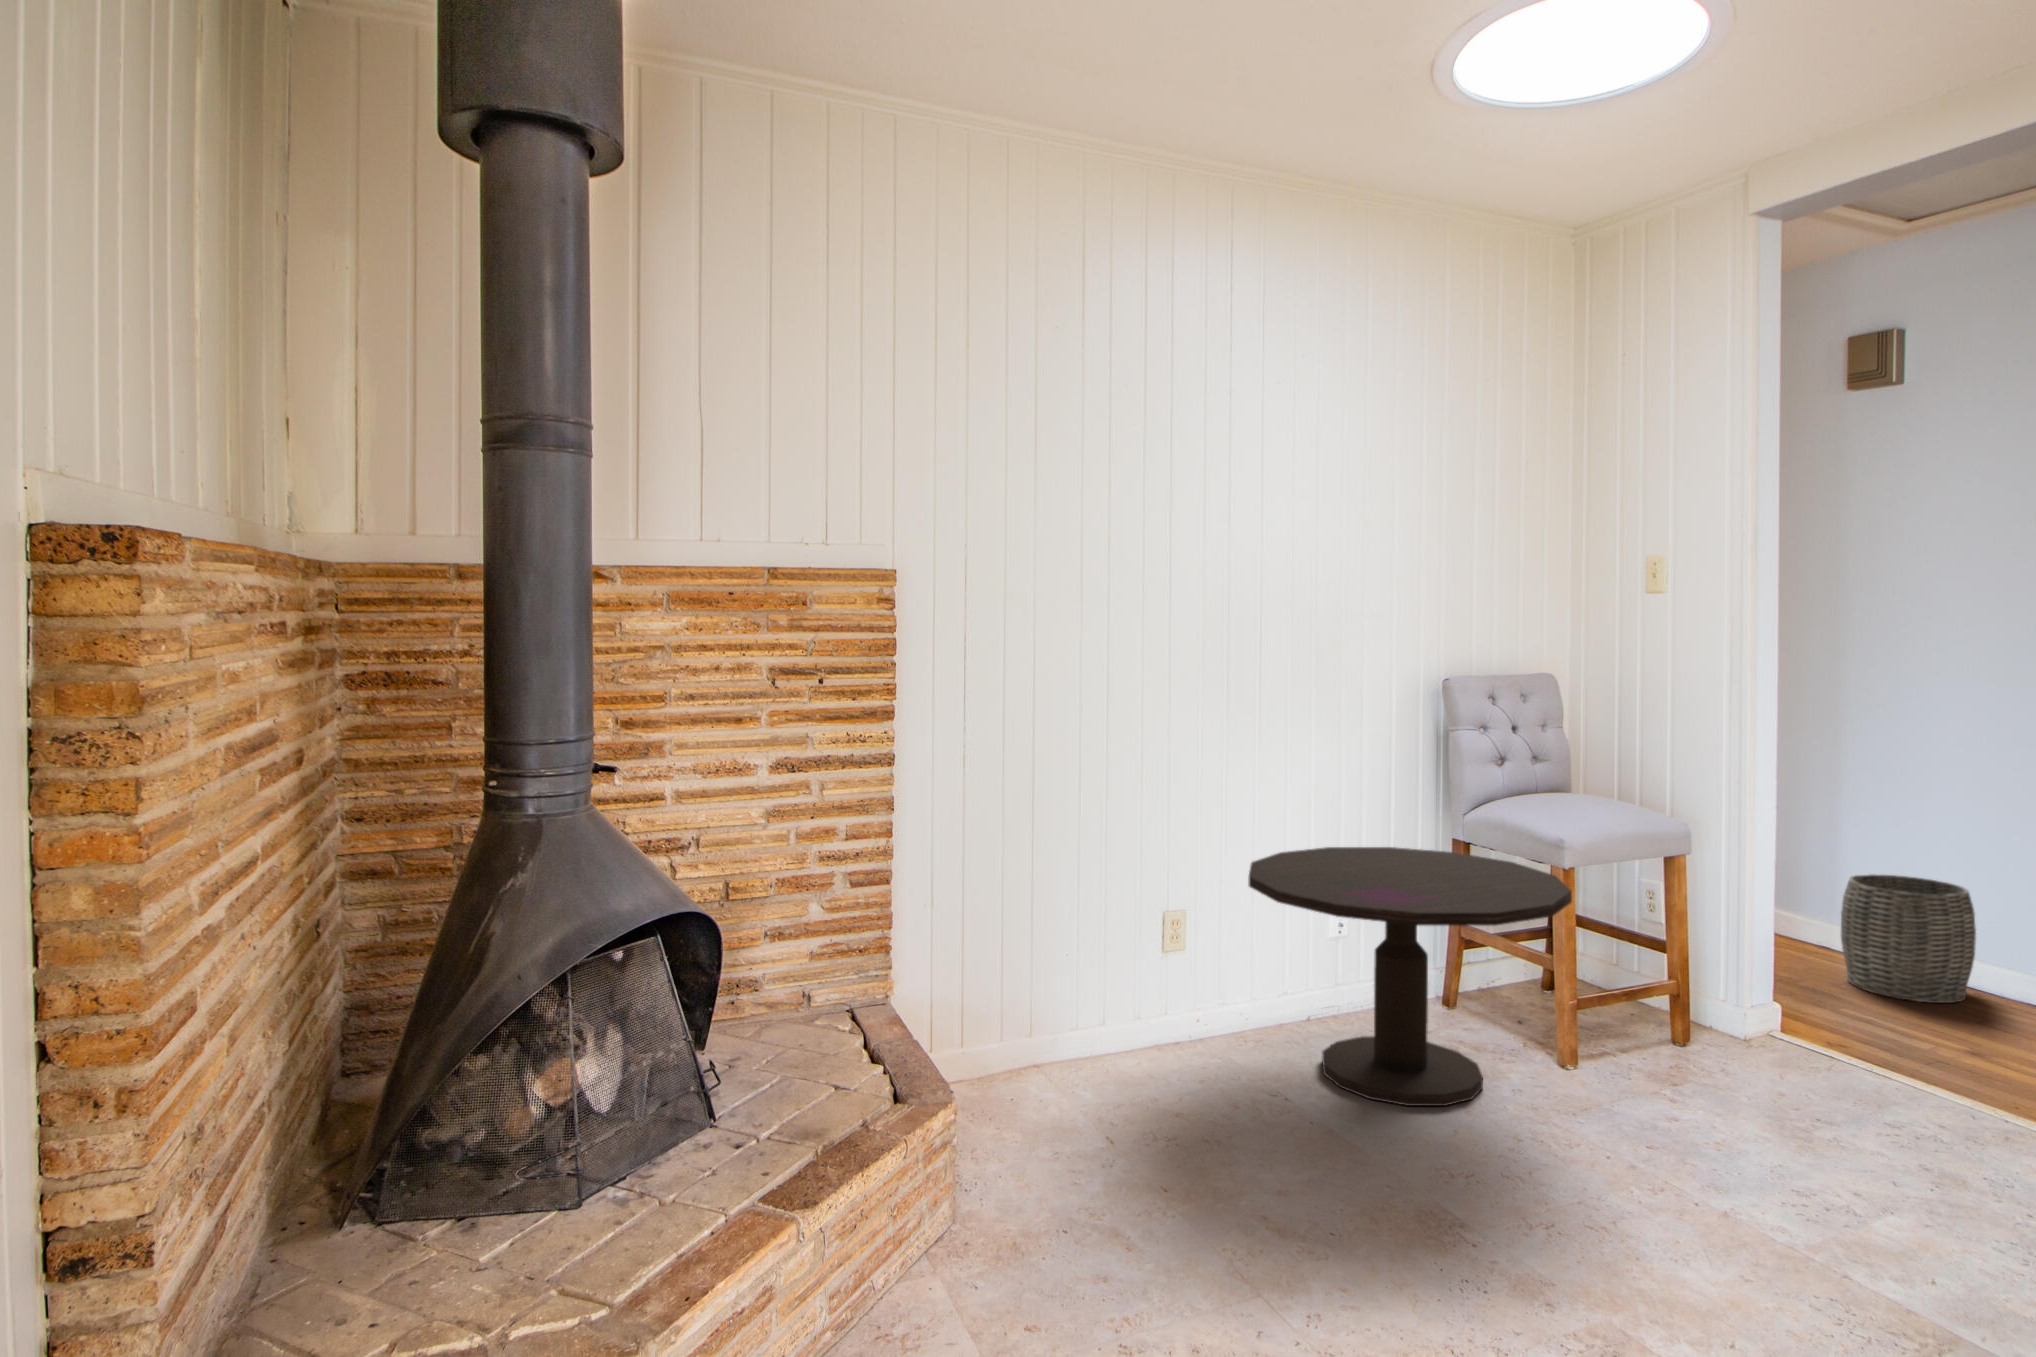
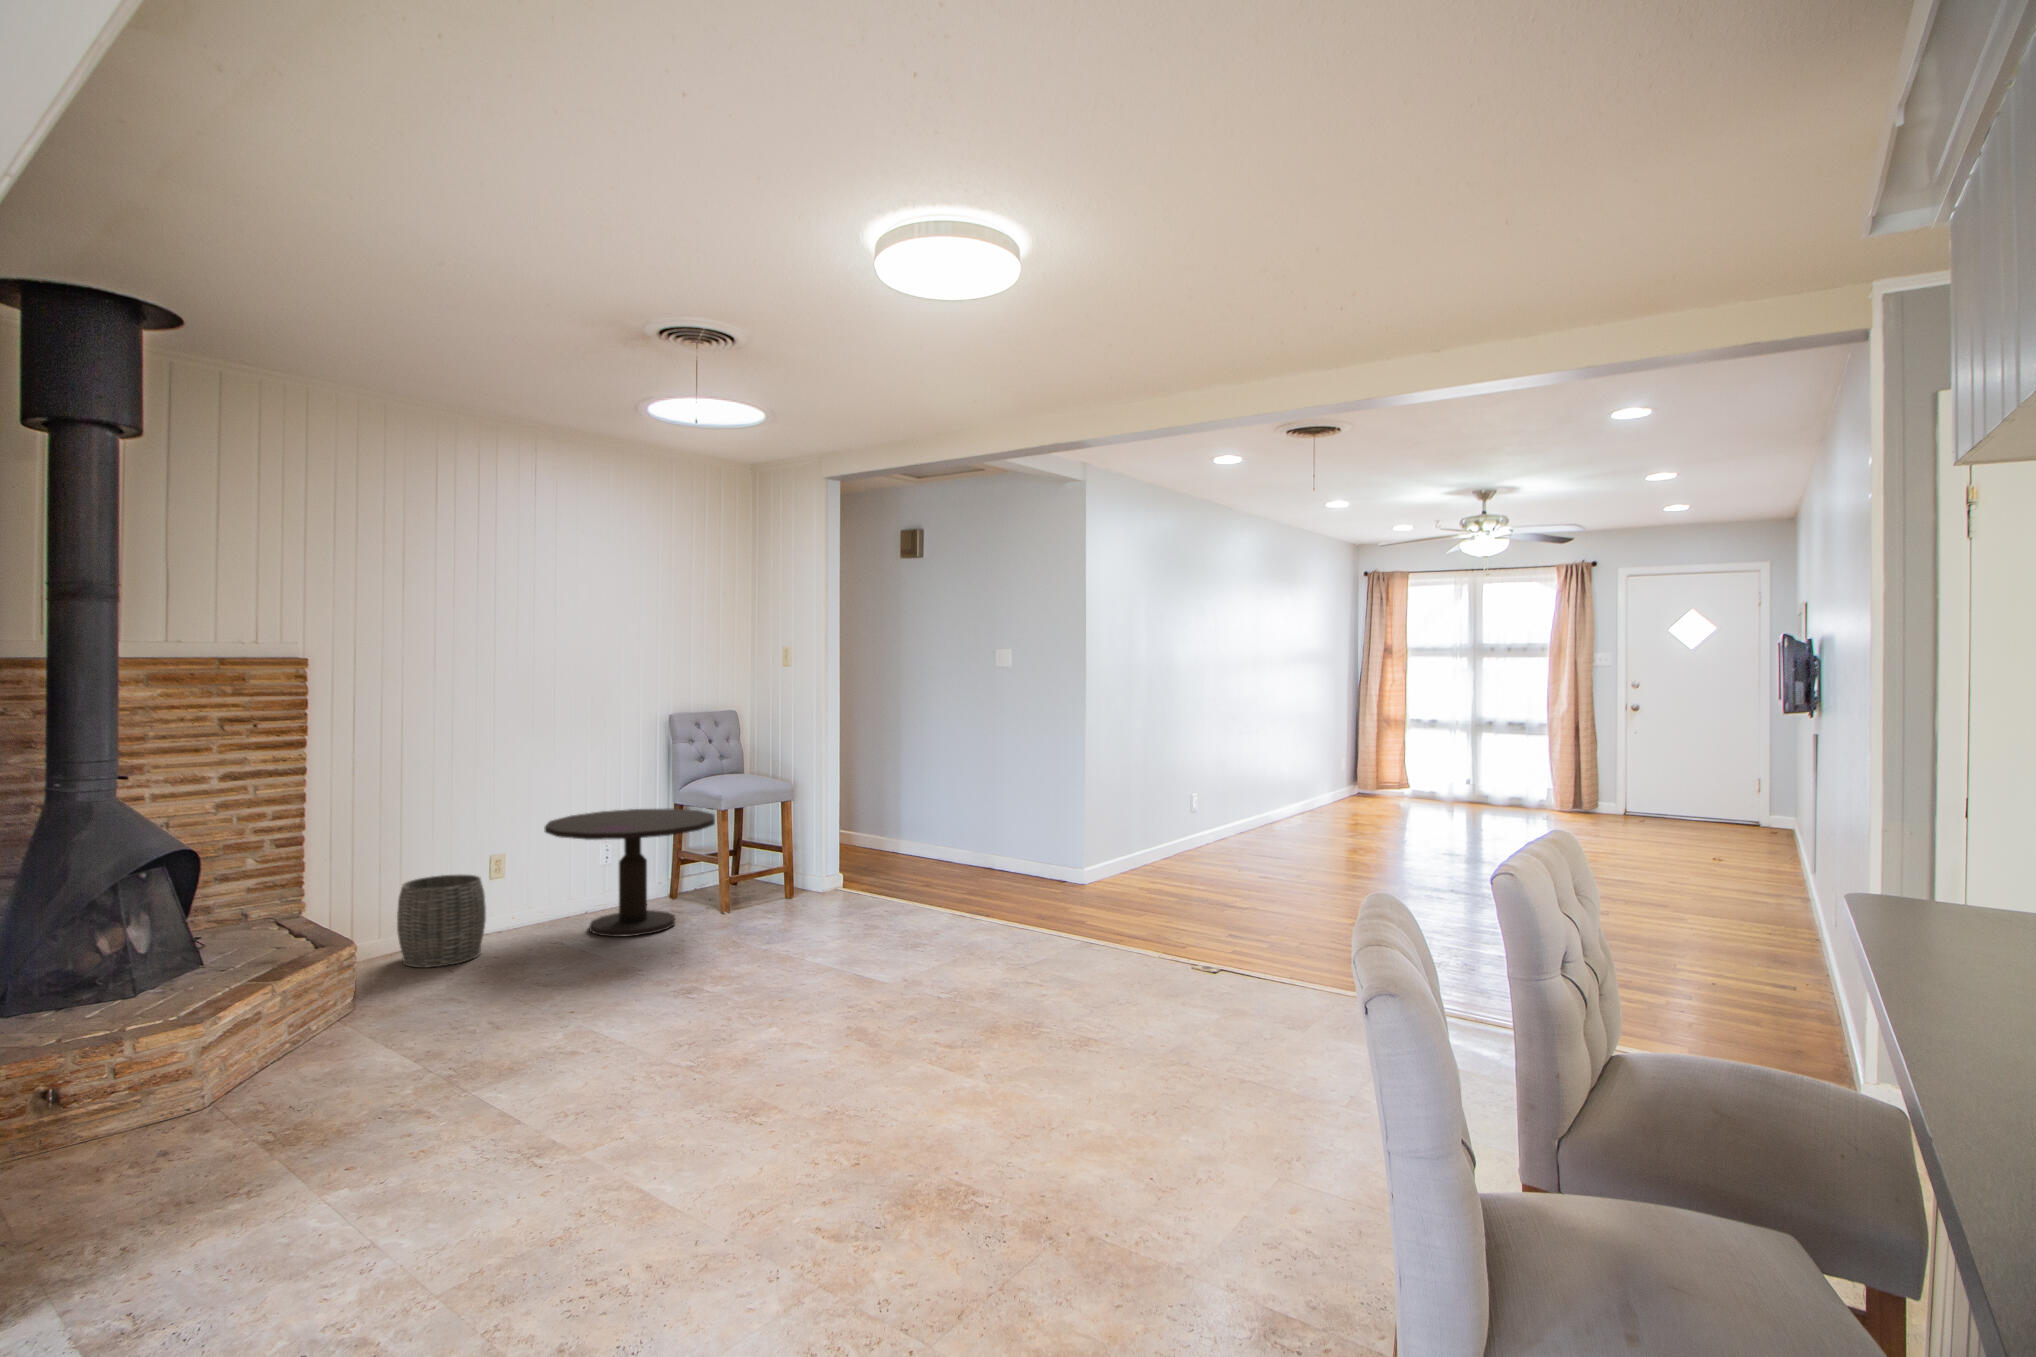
woven basket: present [1841,874,1976,1003] -> present [397,874,486,968]

